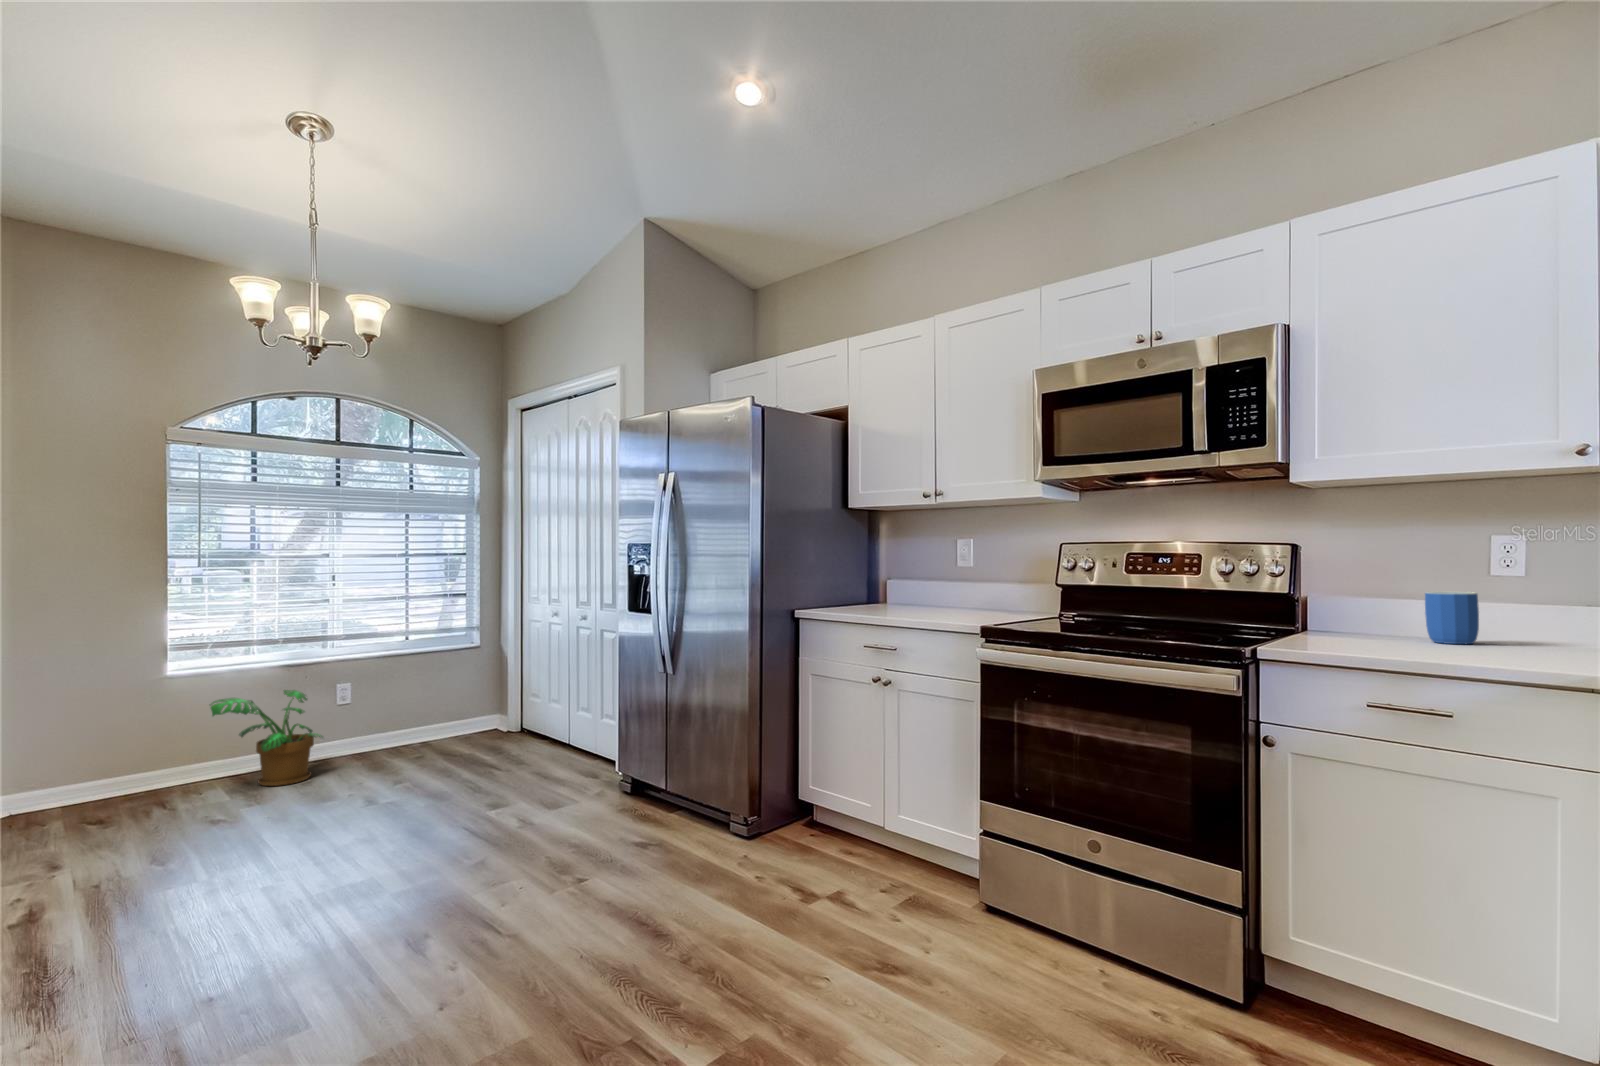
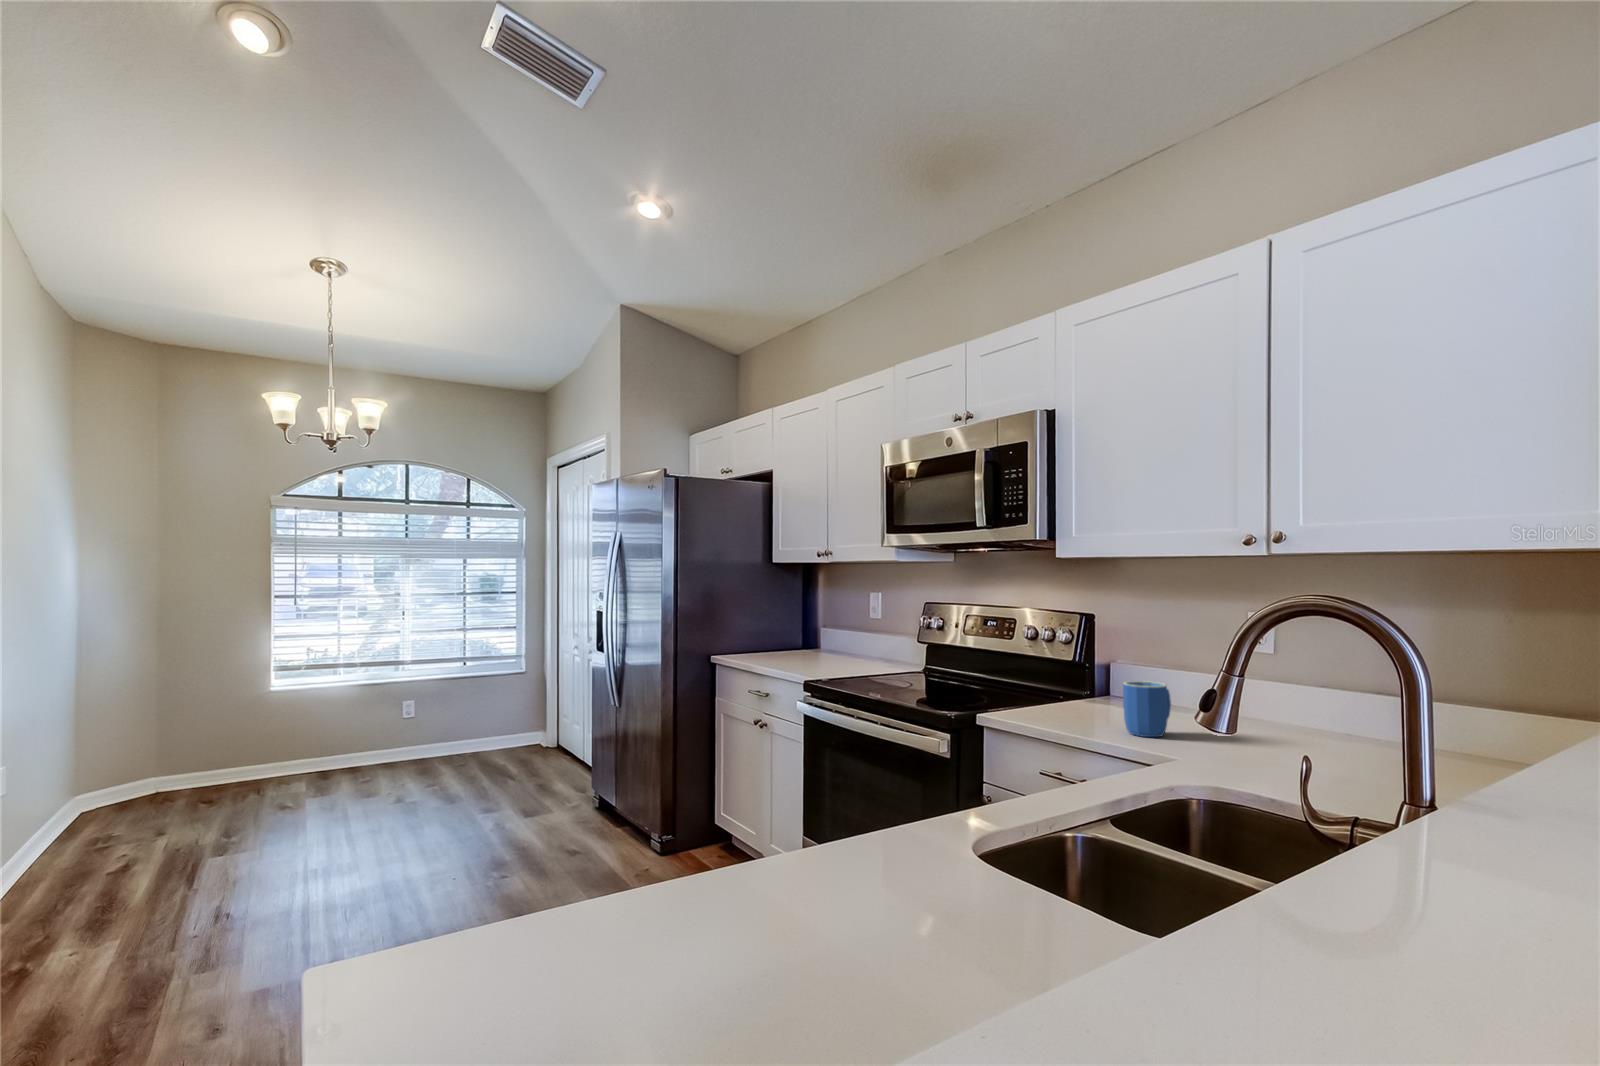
potted plant: present [210,690,323,786] -> none [289,705,382,784]

